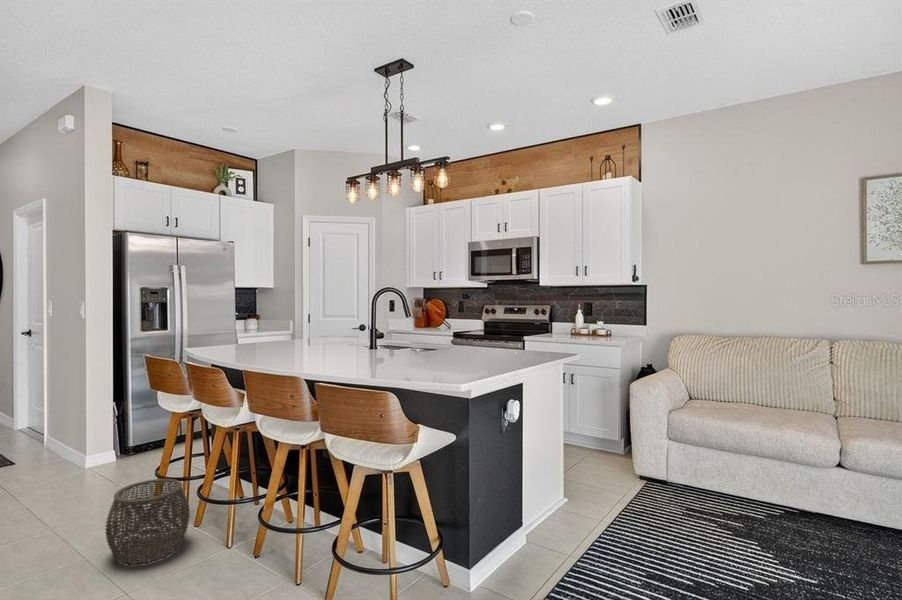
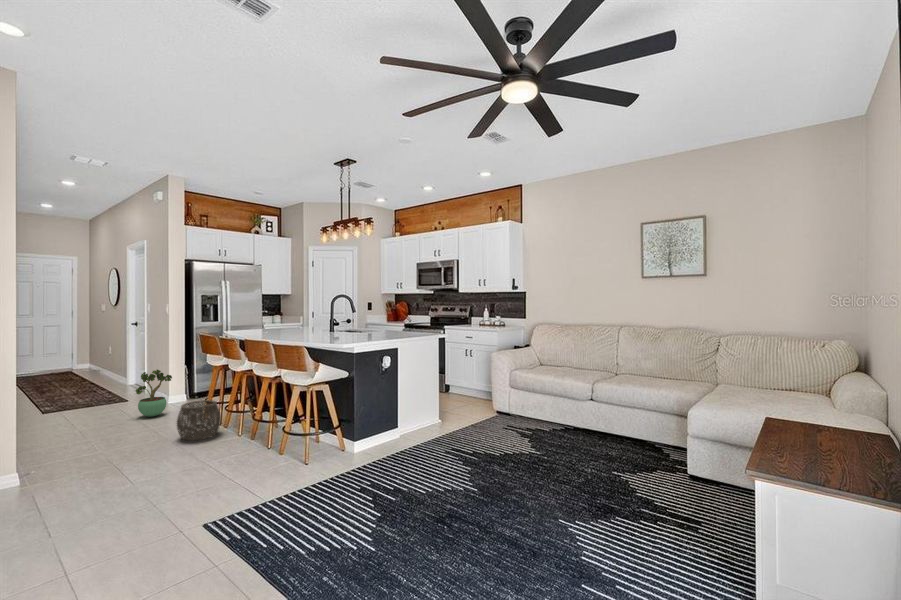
potted plant: none [26,416,93,499] -> present [136,370,172,417]

